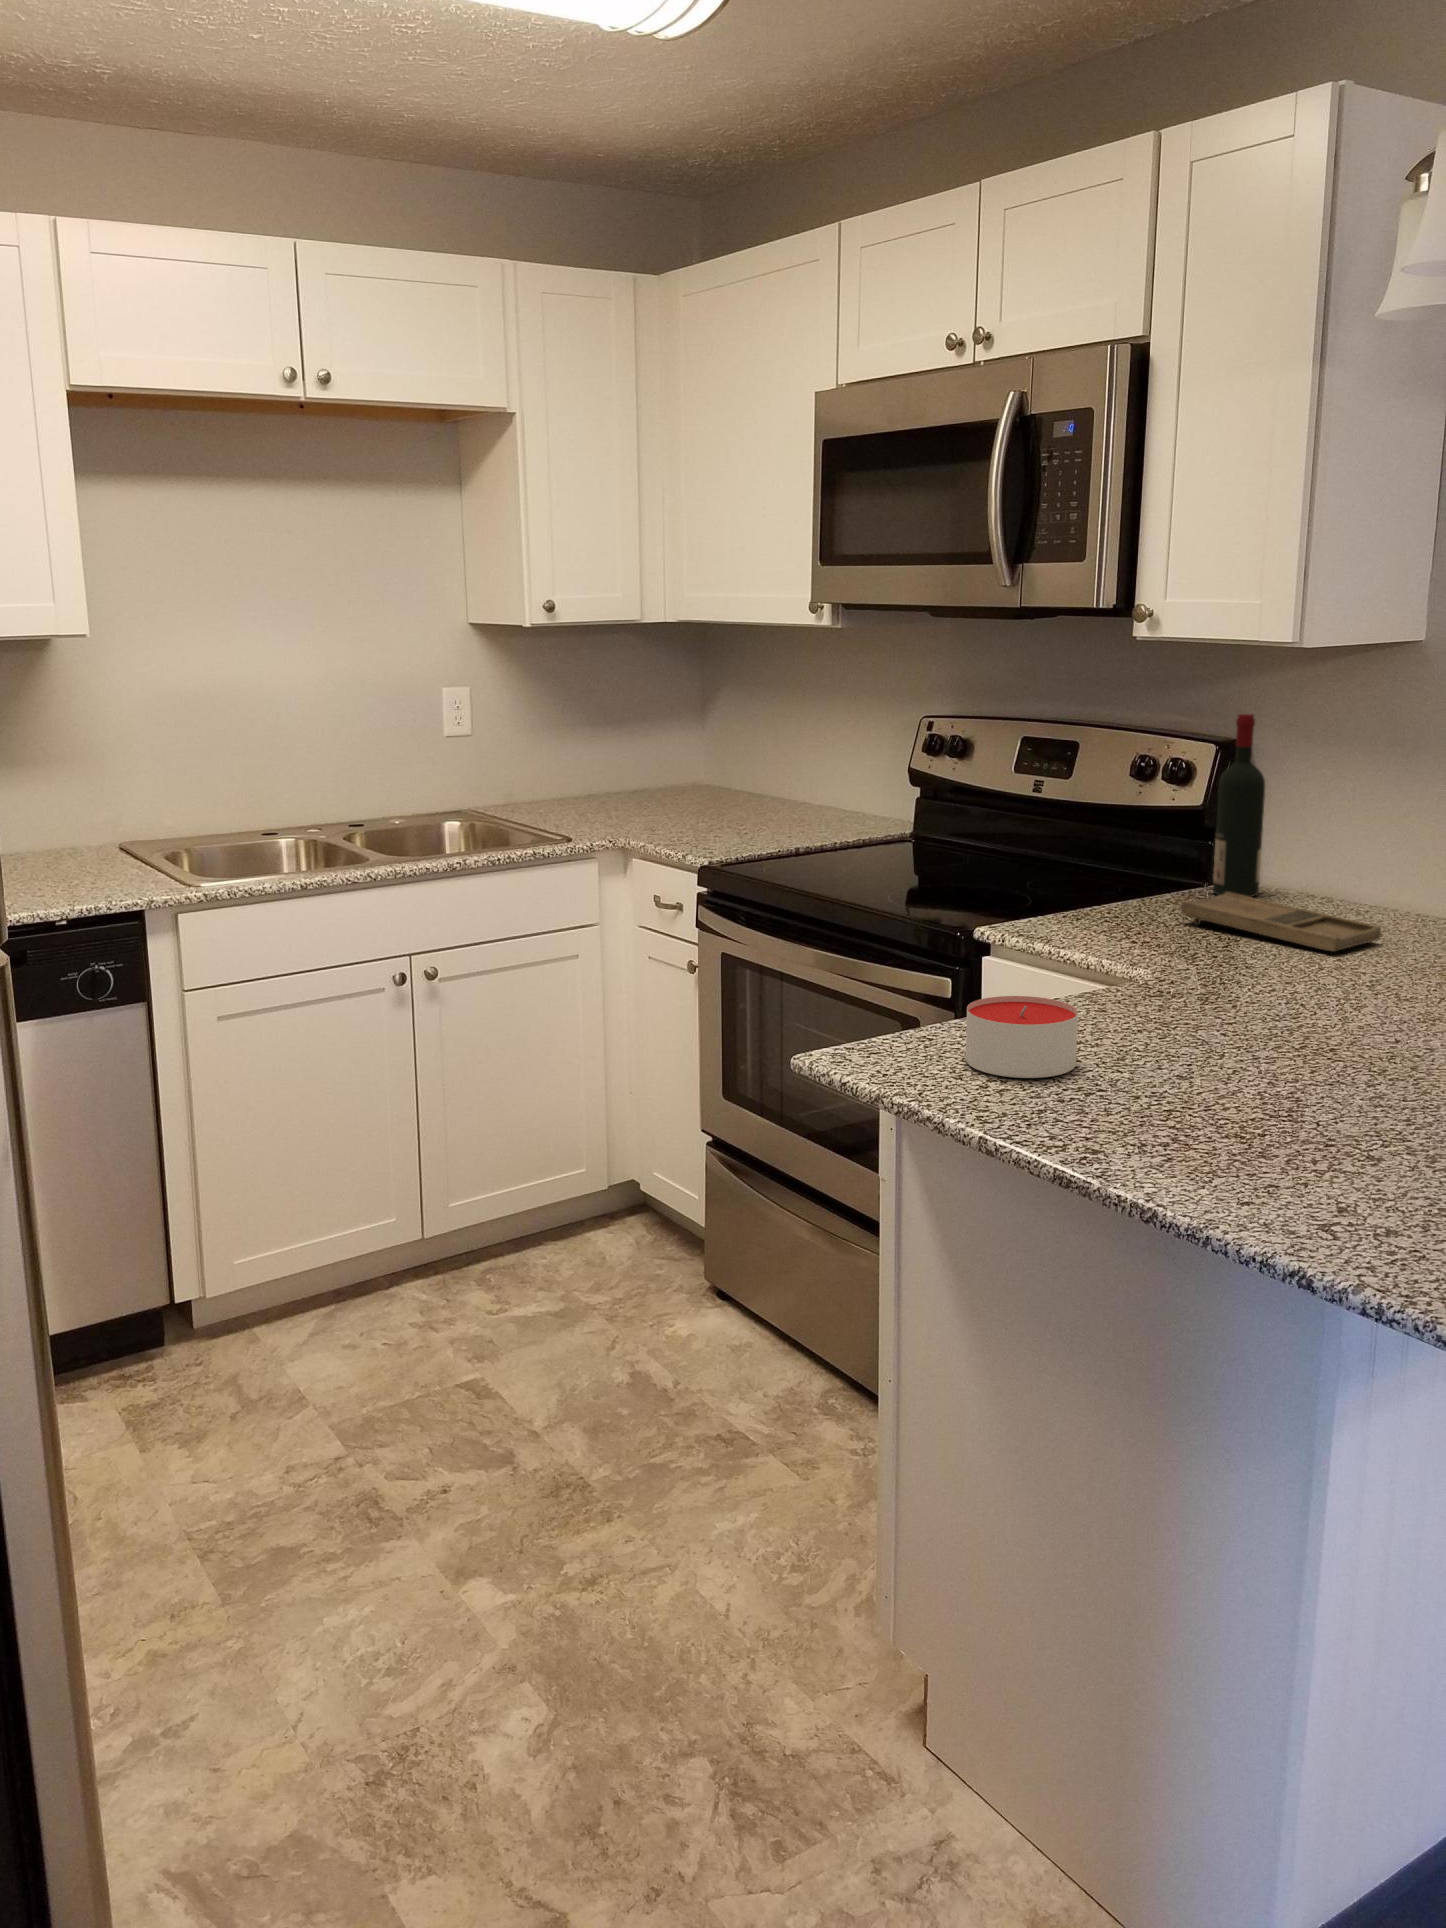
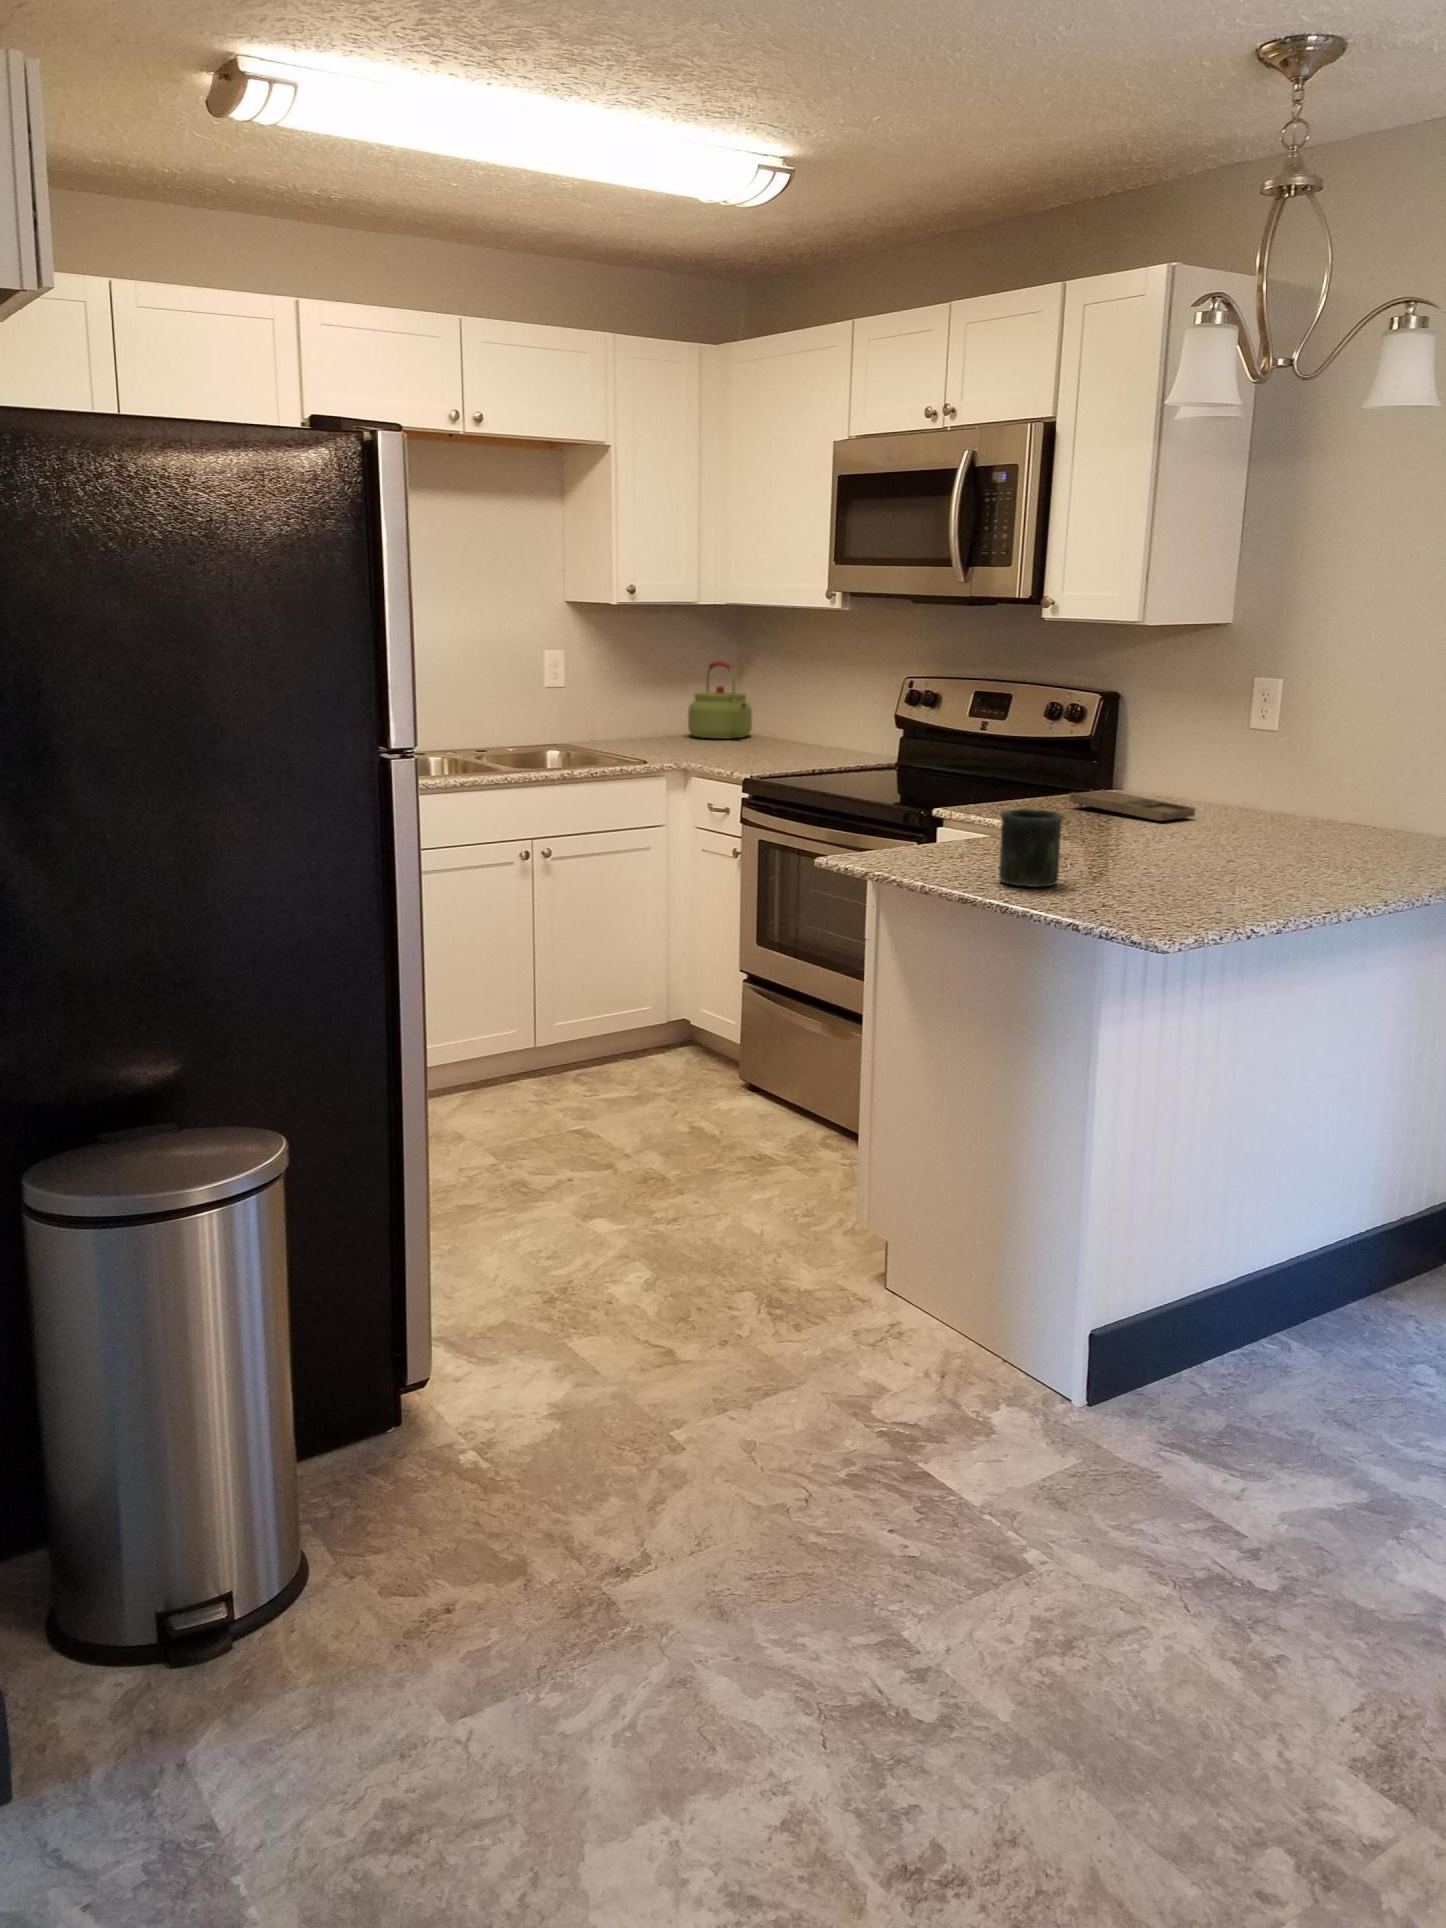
kettle: none [636,693,720,795] -> present [688,661,752,739]
wine bottle: present [1213,714,1265,897] -> none [1098,672,1134,797]
candle: present [966,996,1078,1078] -> none [917,822,983,864]
mug: none [1119,997,1239,1147] -> present [999,809,1064,887]

